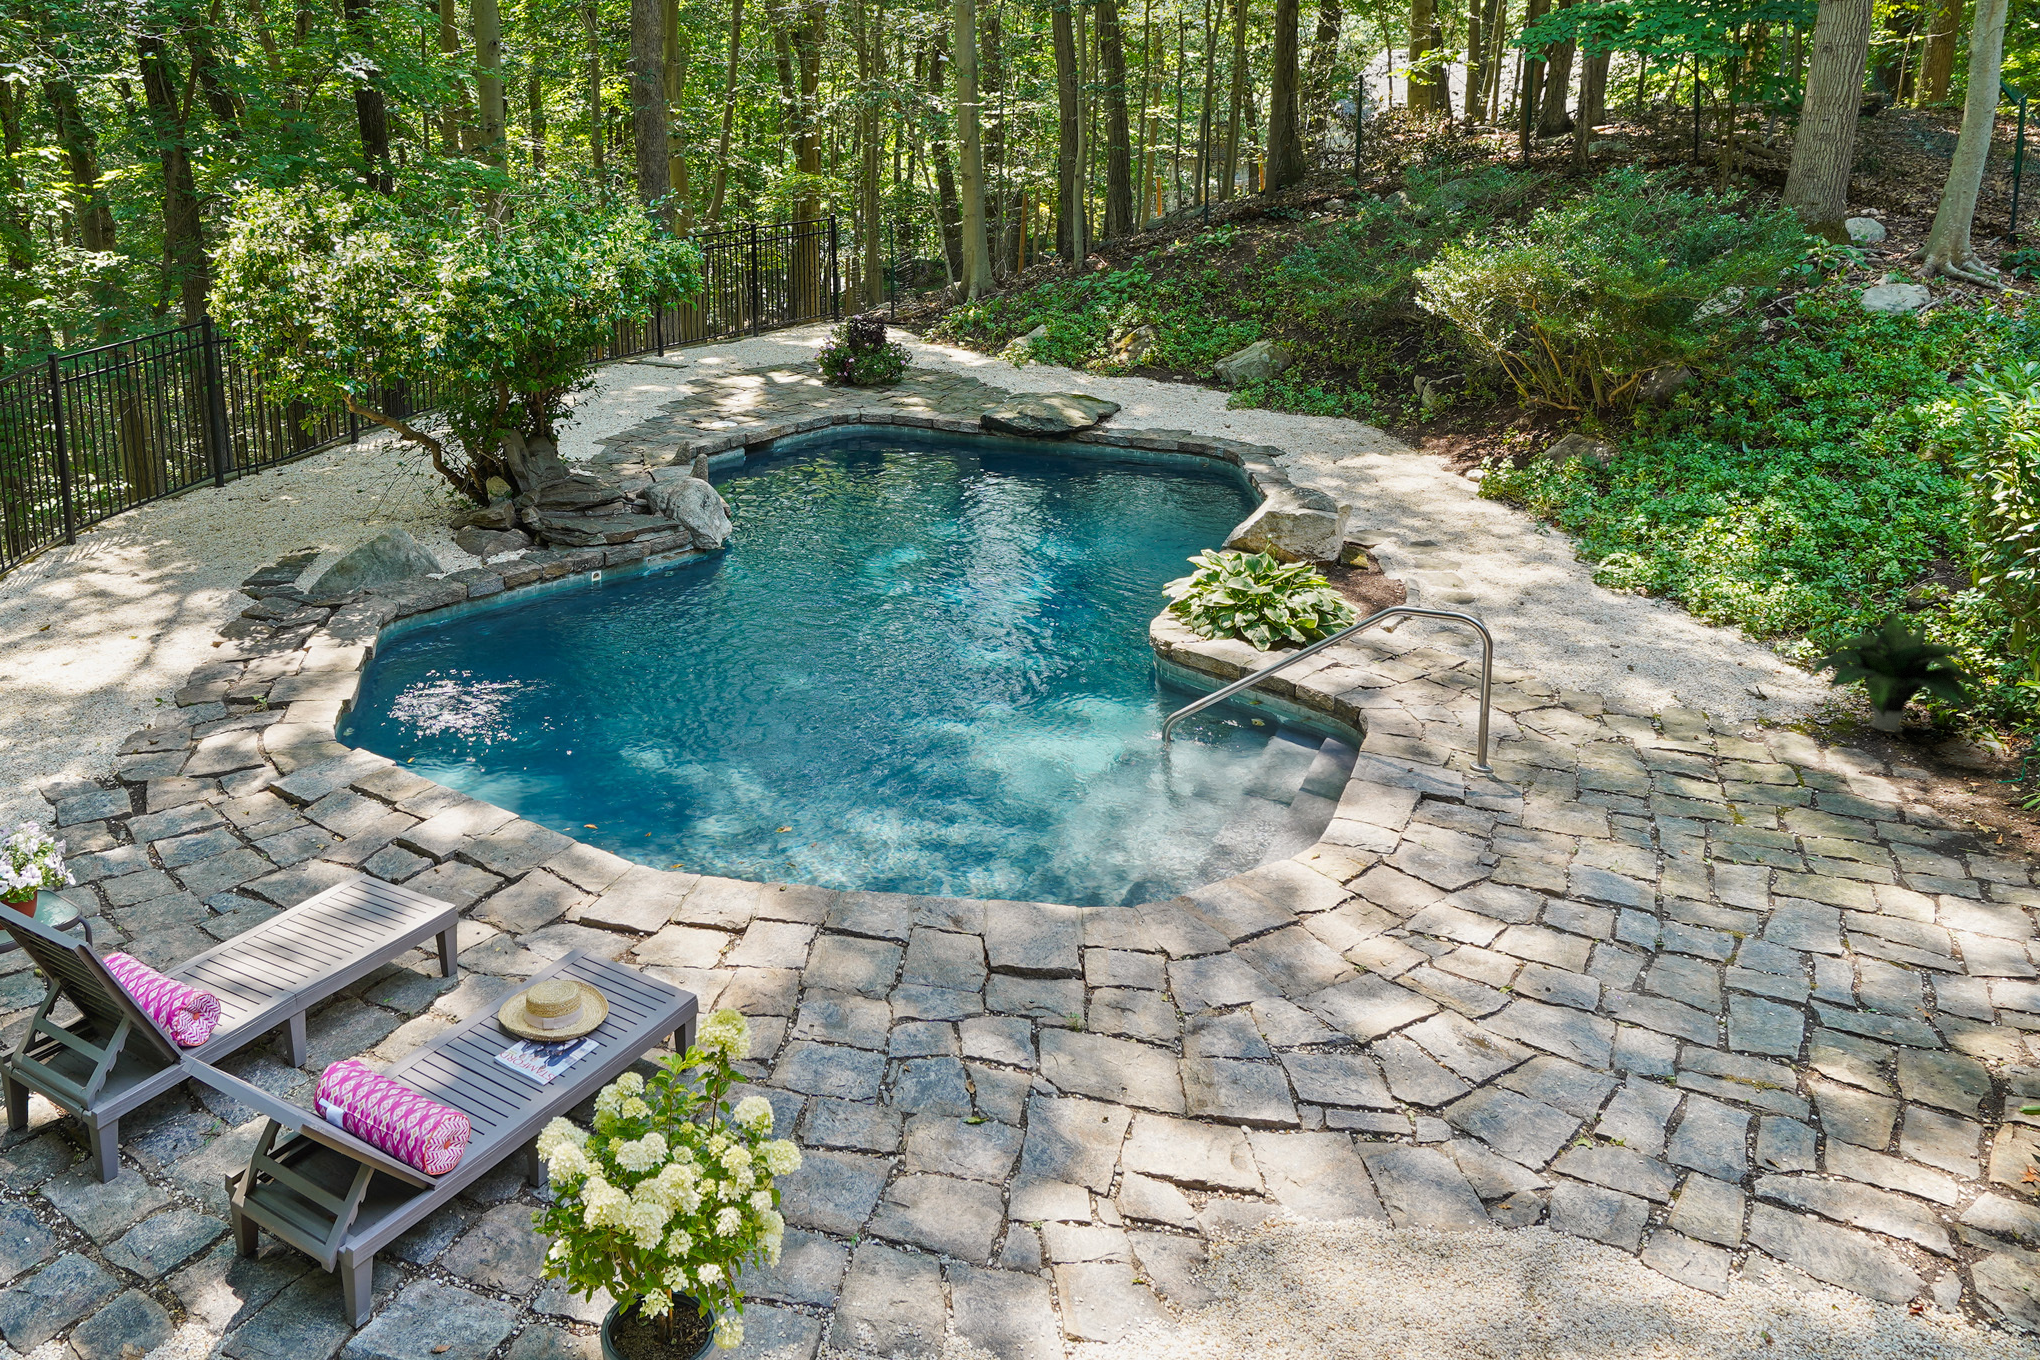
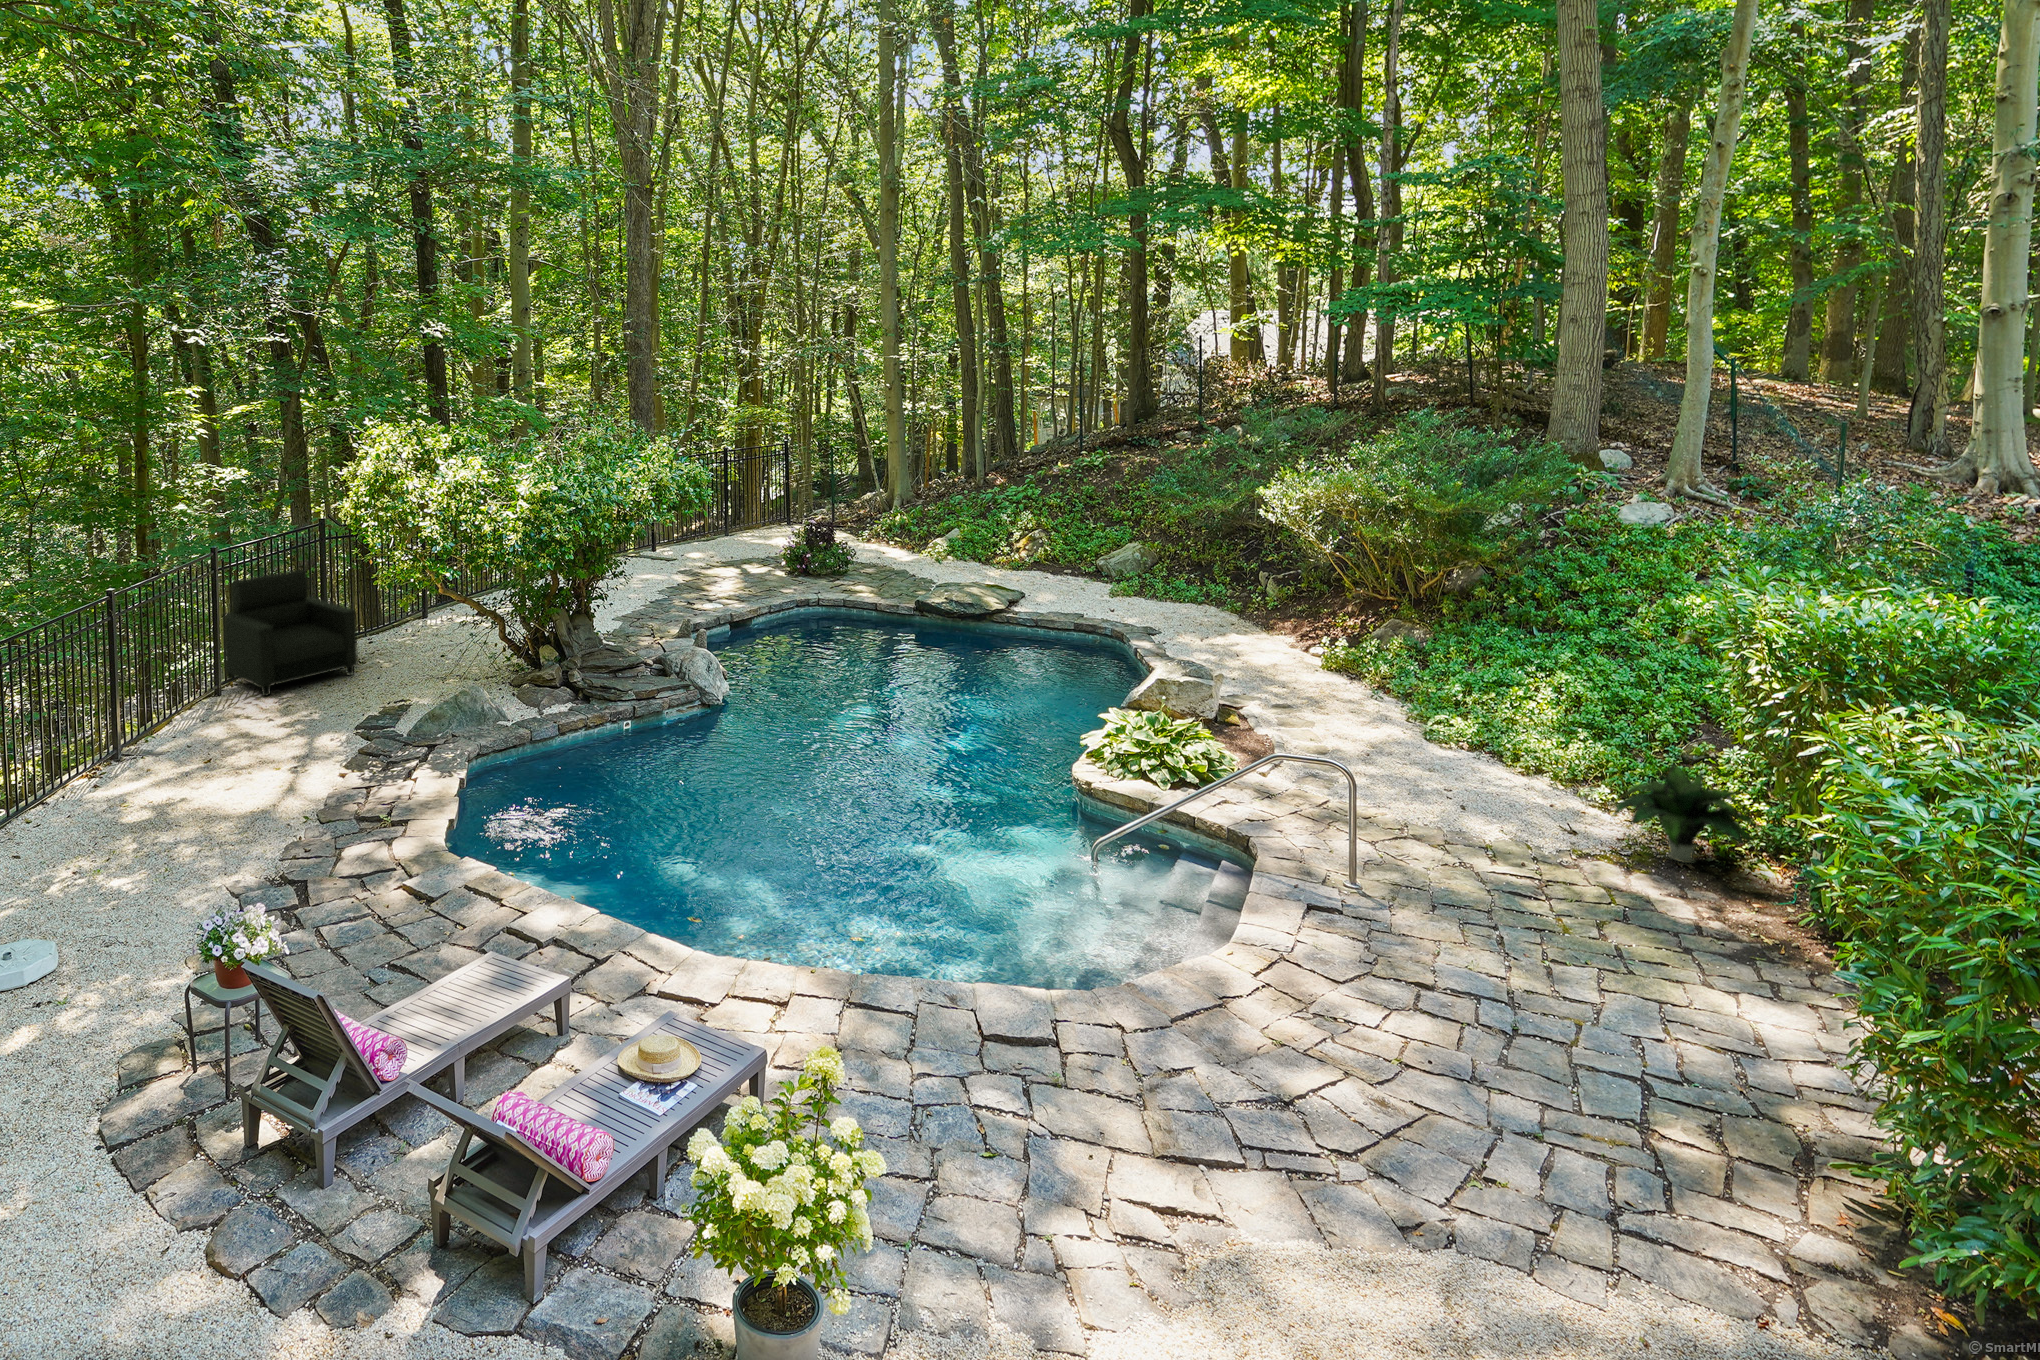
armchair: none [57,384,249,547] -> present [224,570,358,696]

